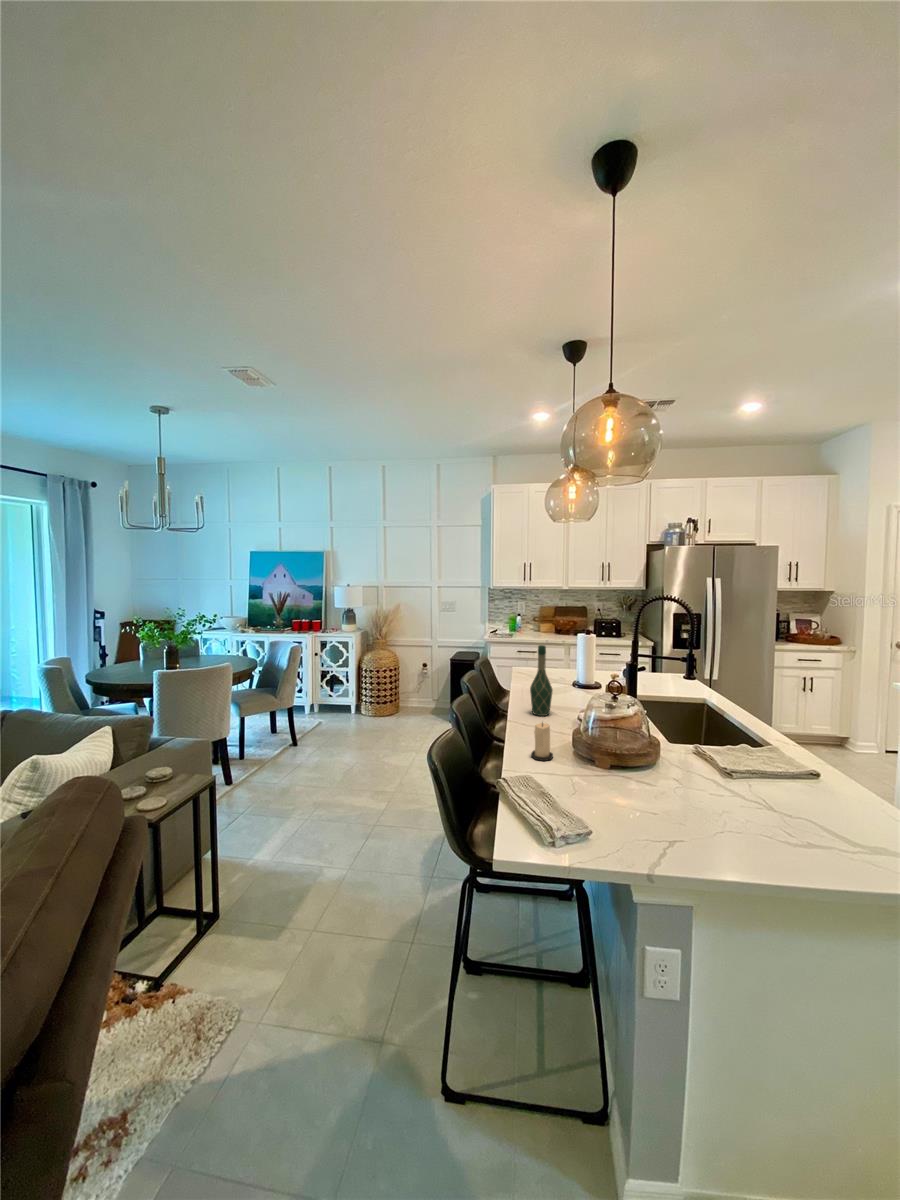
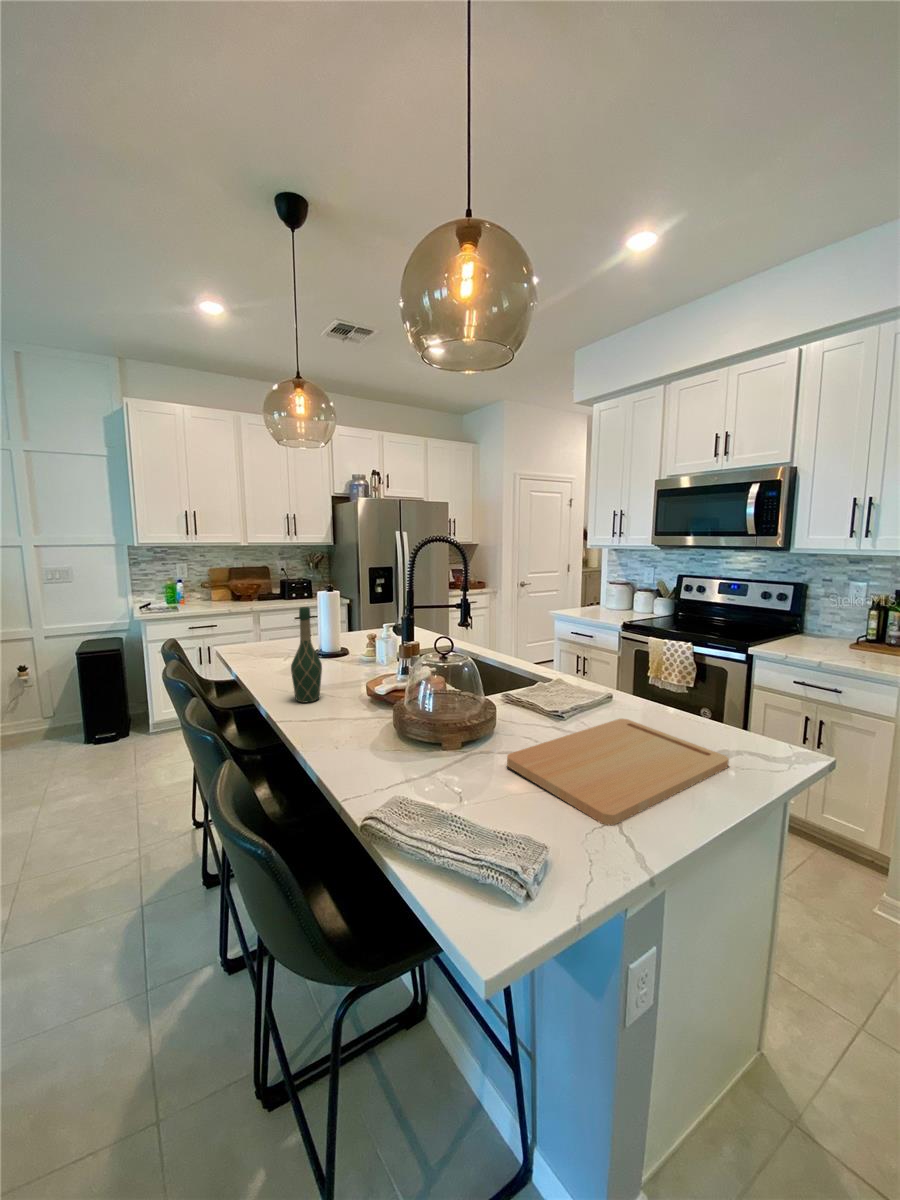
candle: present [531,722,553,761] -> none [355,710,386,767]
cutting board: none [629,779,855,855] -> present [507,719,729,825]

